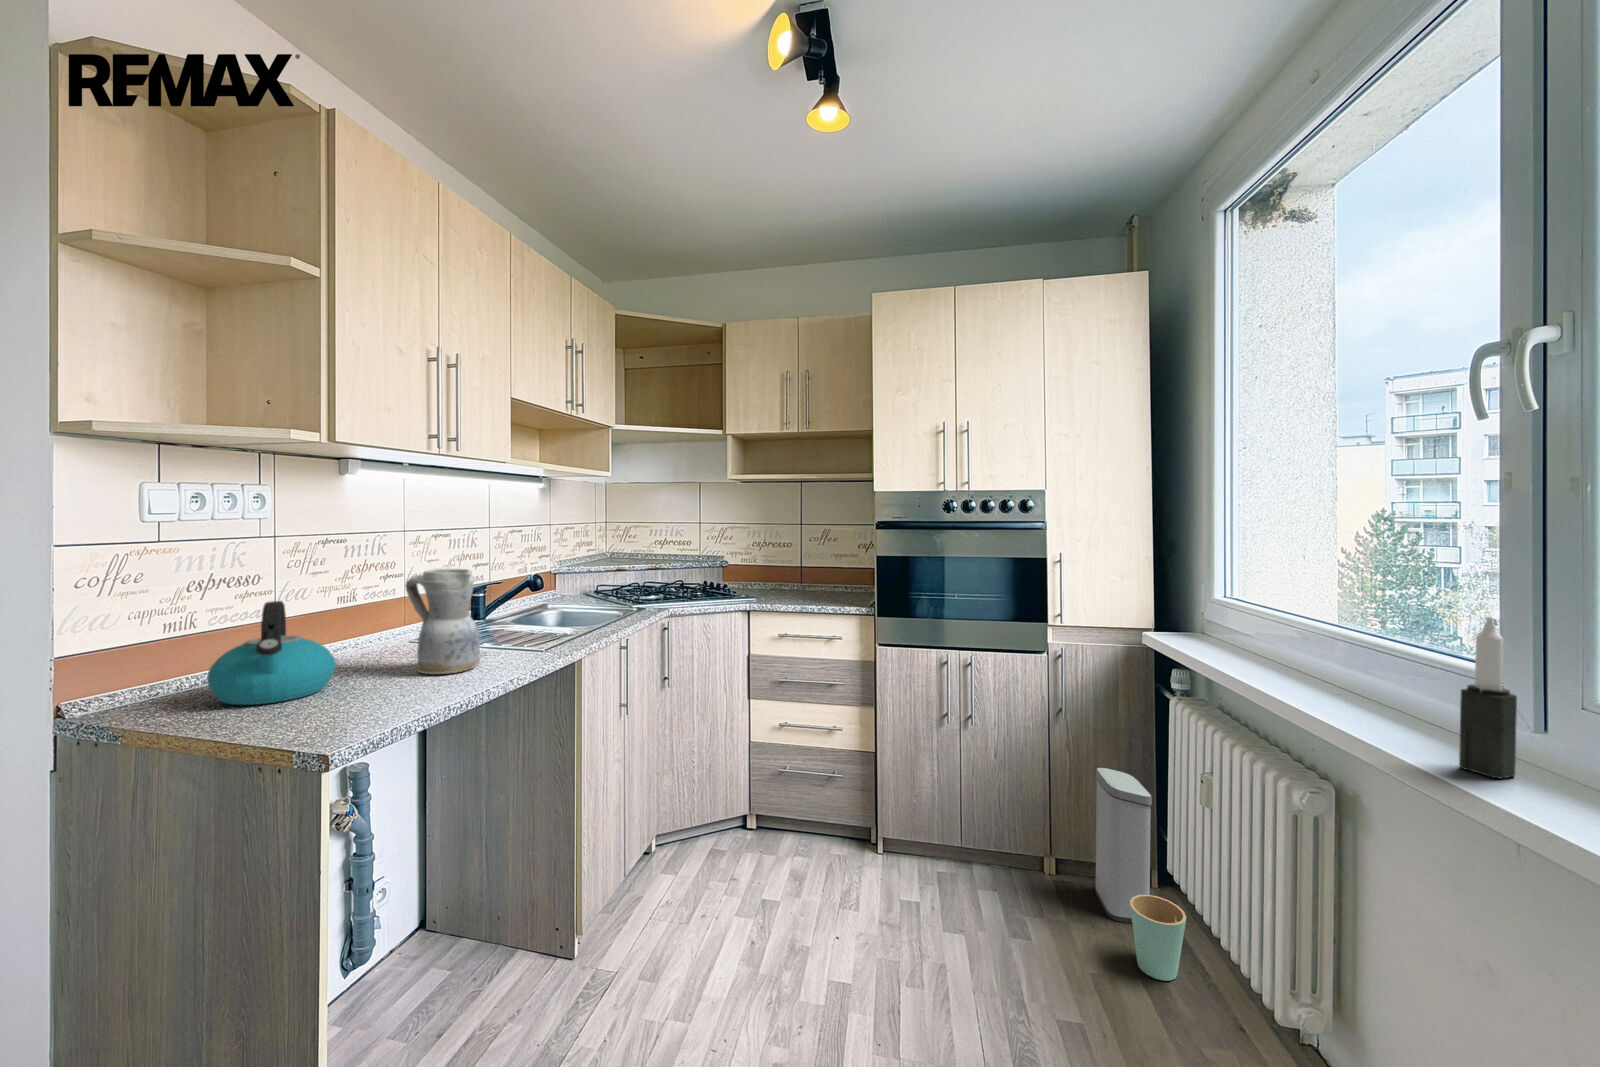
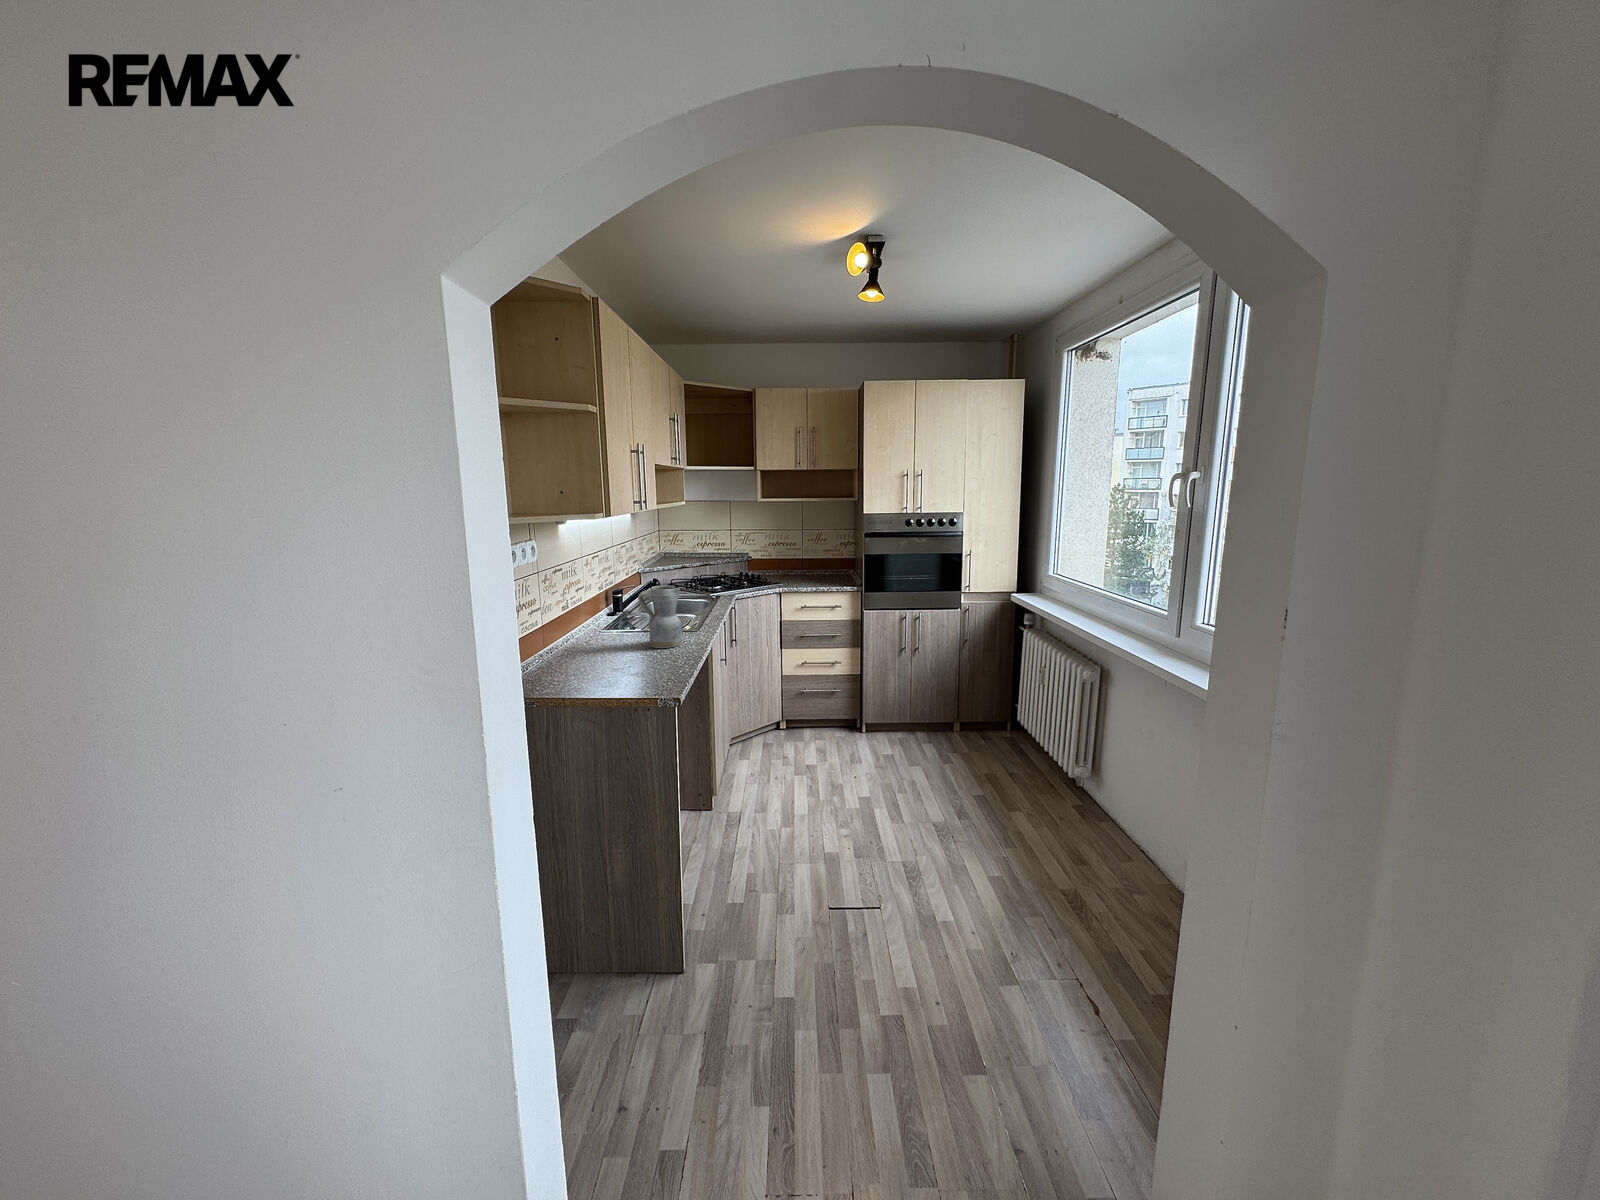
kettle: present [207,601,336,705] -> none [568,613,627,672]
candle: present [1459,616,1517,779] -> none [1148,591,1168,653]
trash can: present [1096,768,1186,981] -> none [983,671,1033,767]

